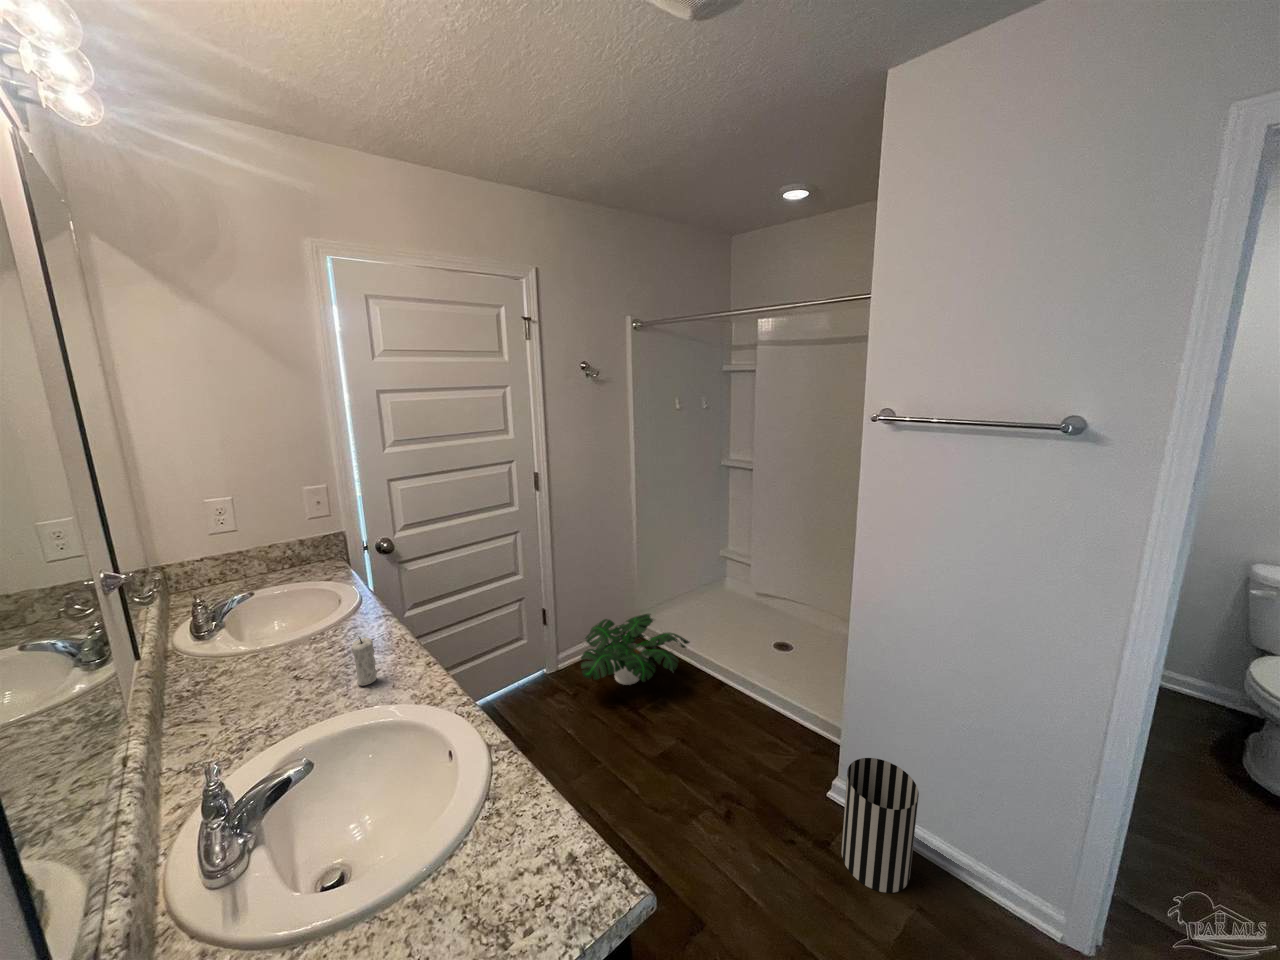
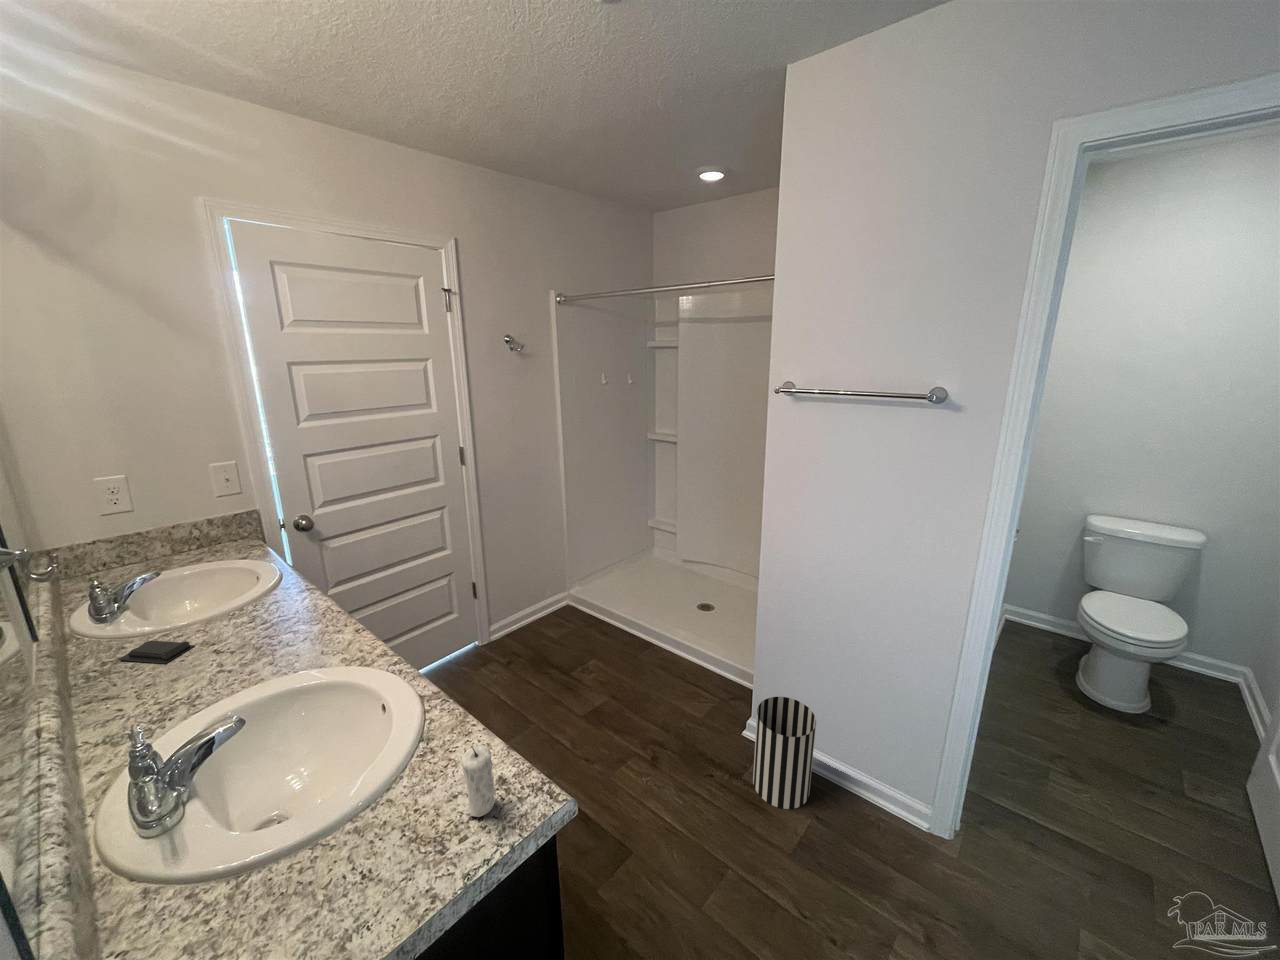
potted plant: present [581,614,689,685] -> none [514,584,620,652]
candle: present [351,637,377,686] -> present [462,745,495,817]
soap bar: none [209,662,278,688] -> present [118,640,195,663]

